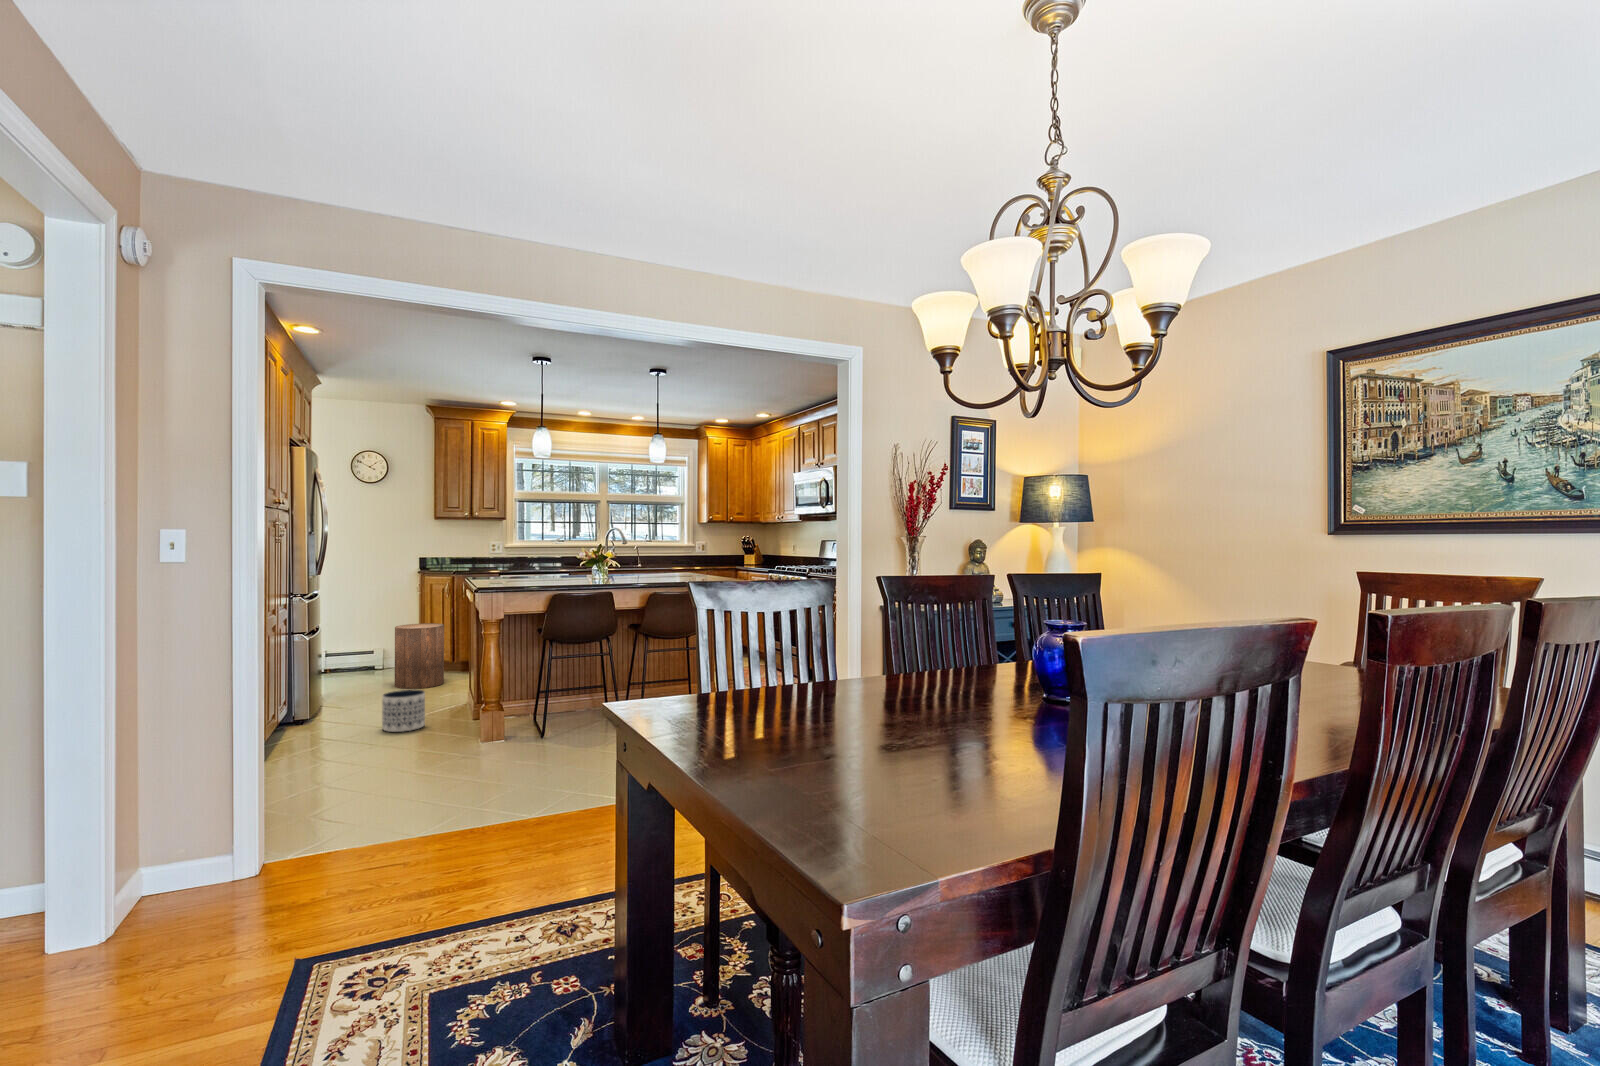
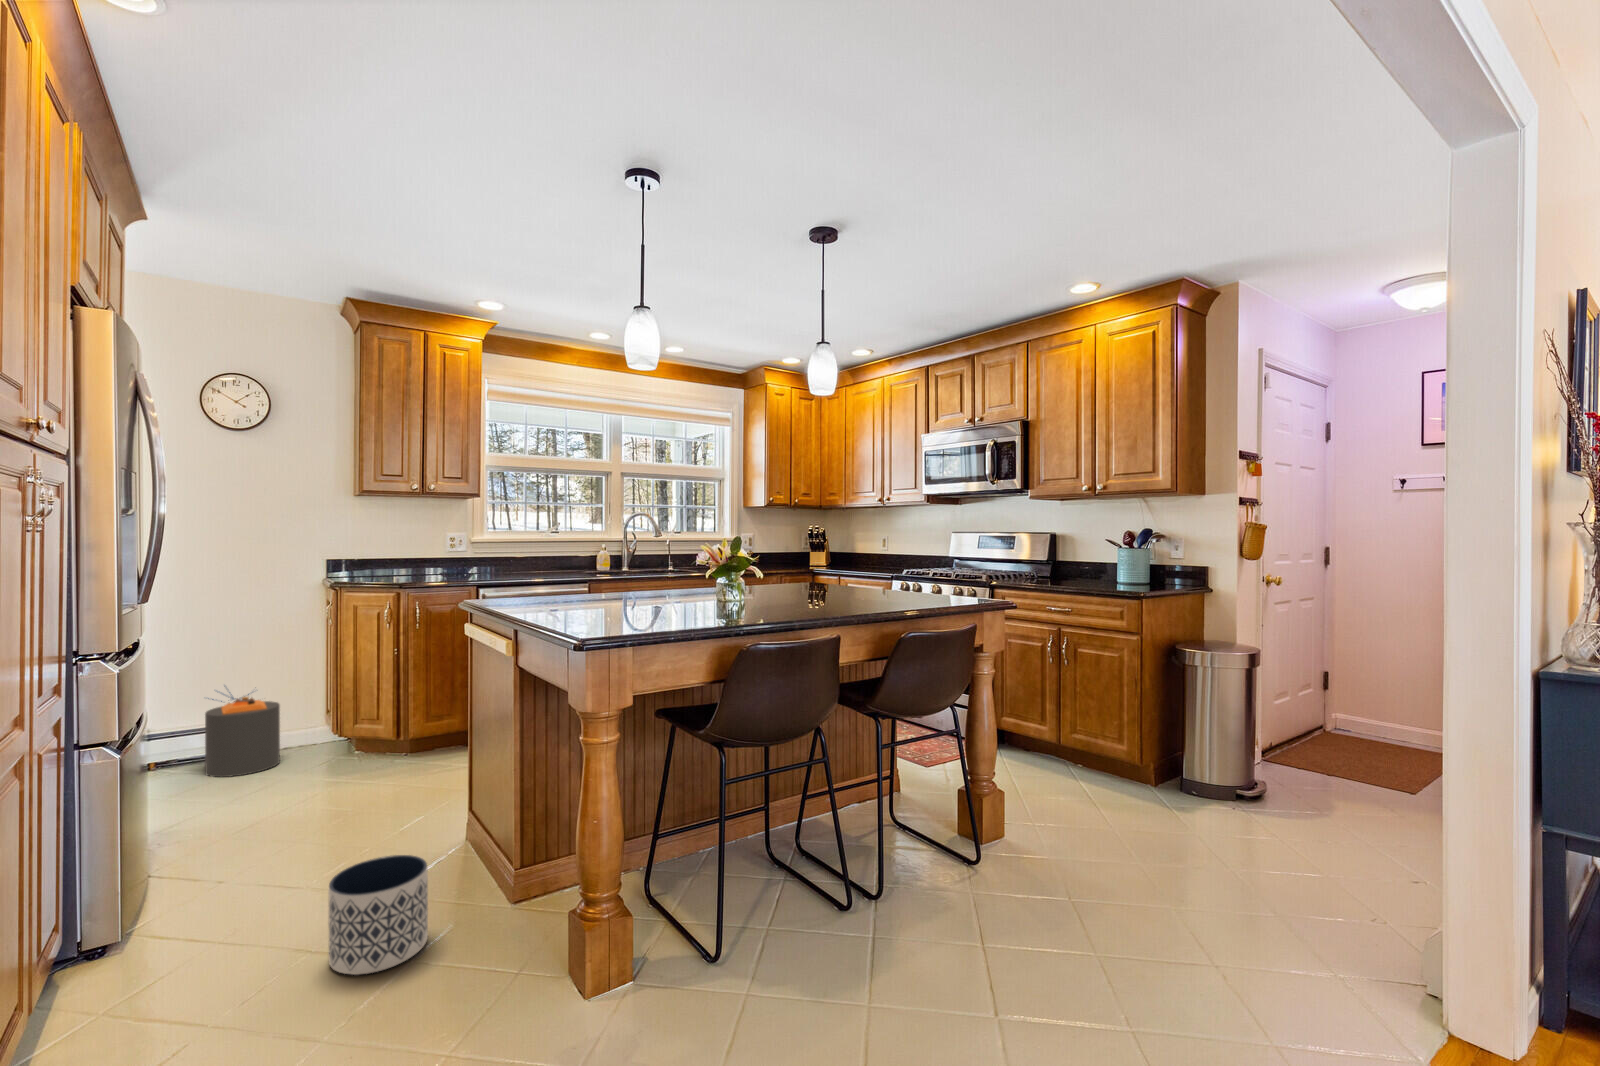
stool: present [395,623,444,689] -> none [301,678,395,806]
trash can: none [350,625,391,677] -> present [205,686,280,777]

